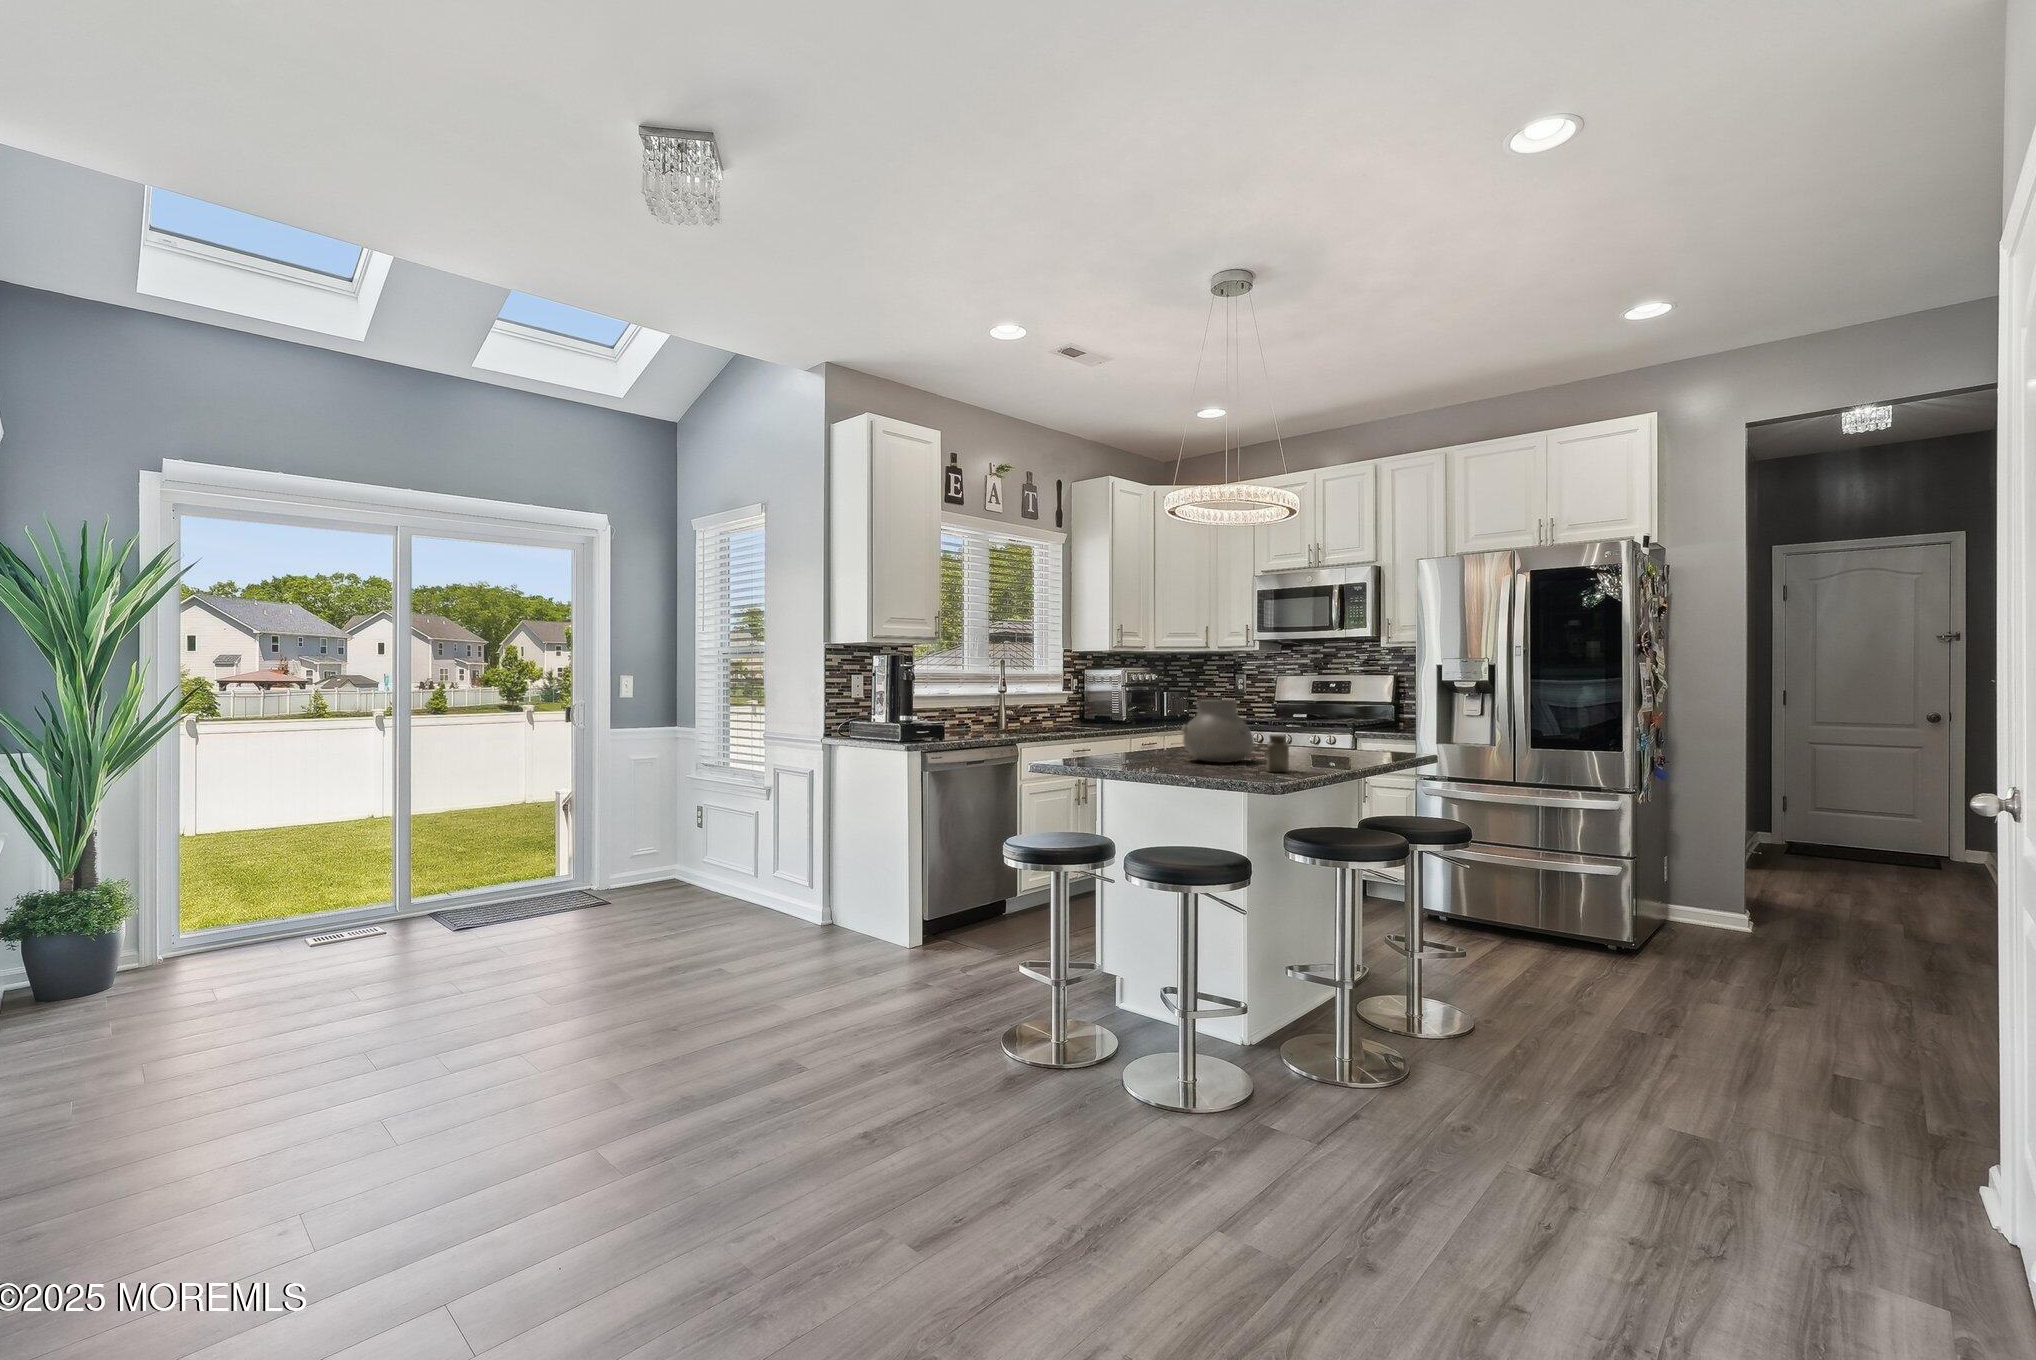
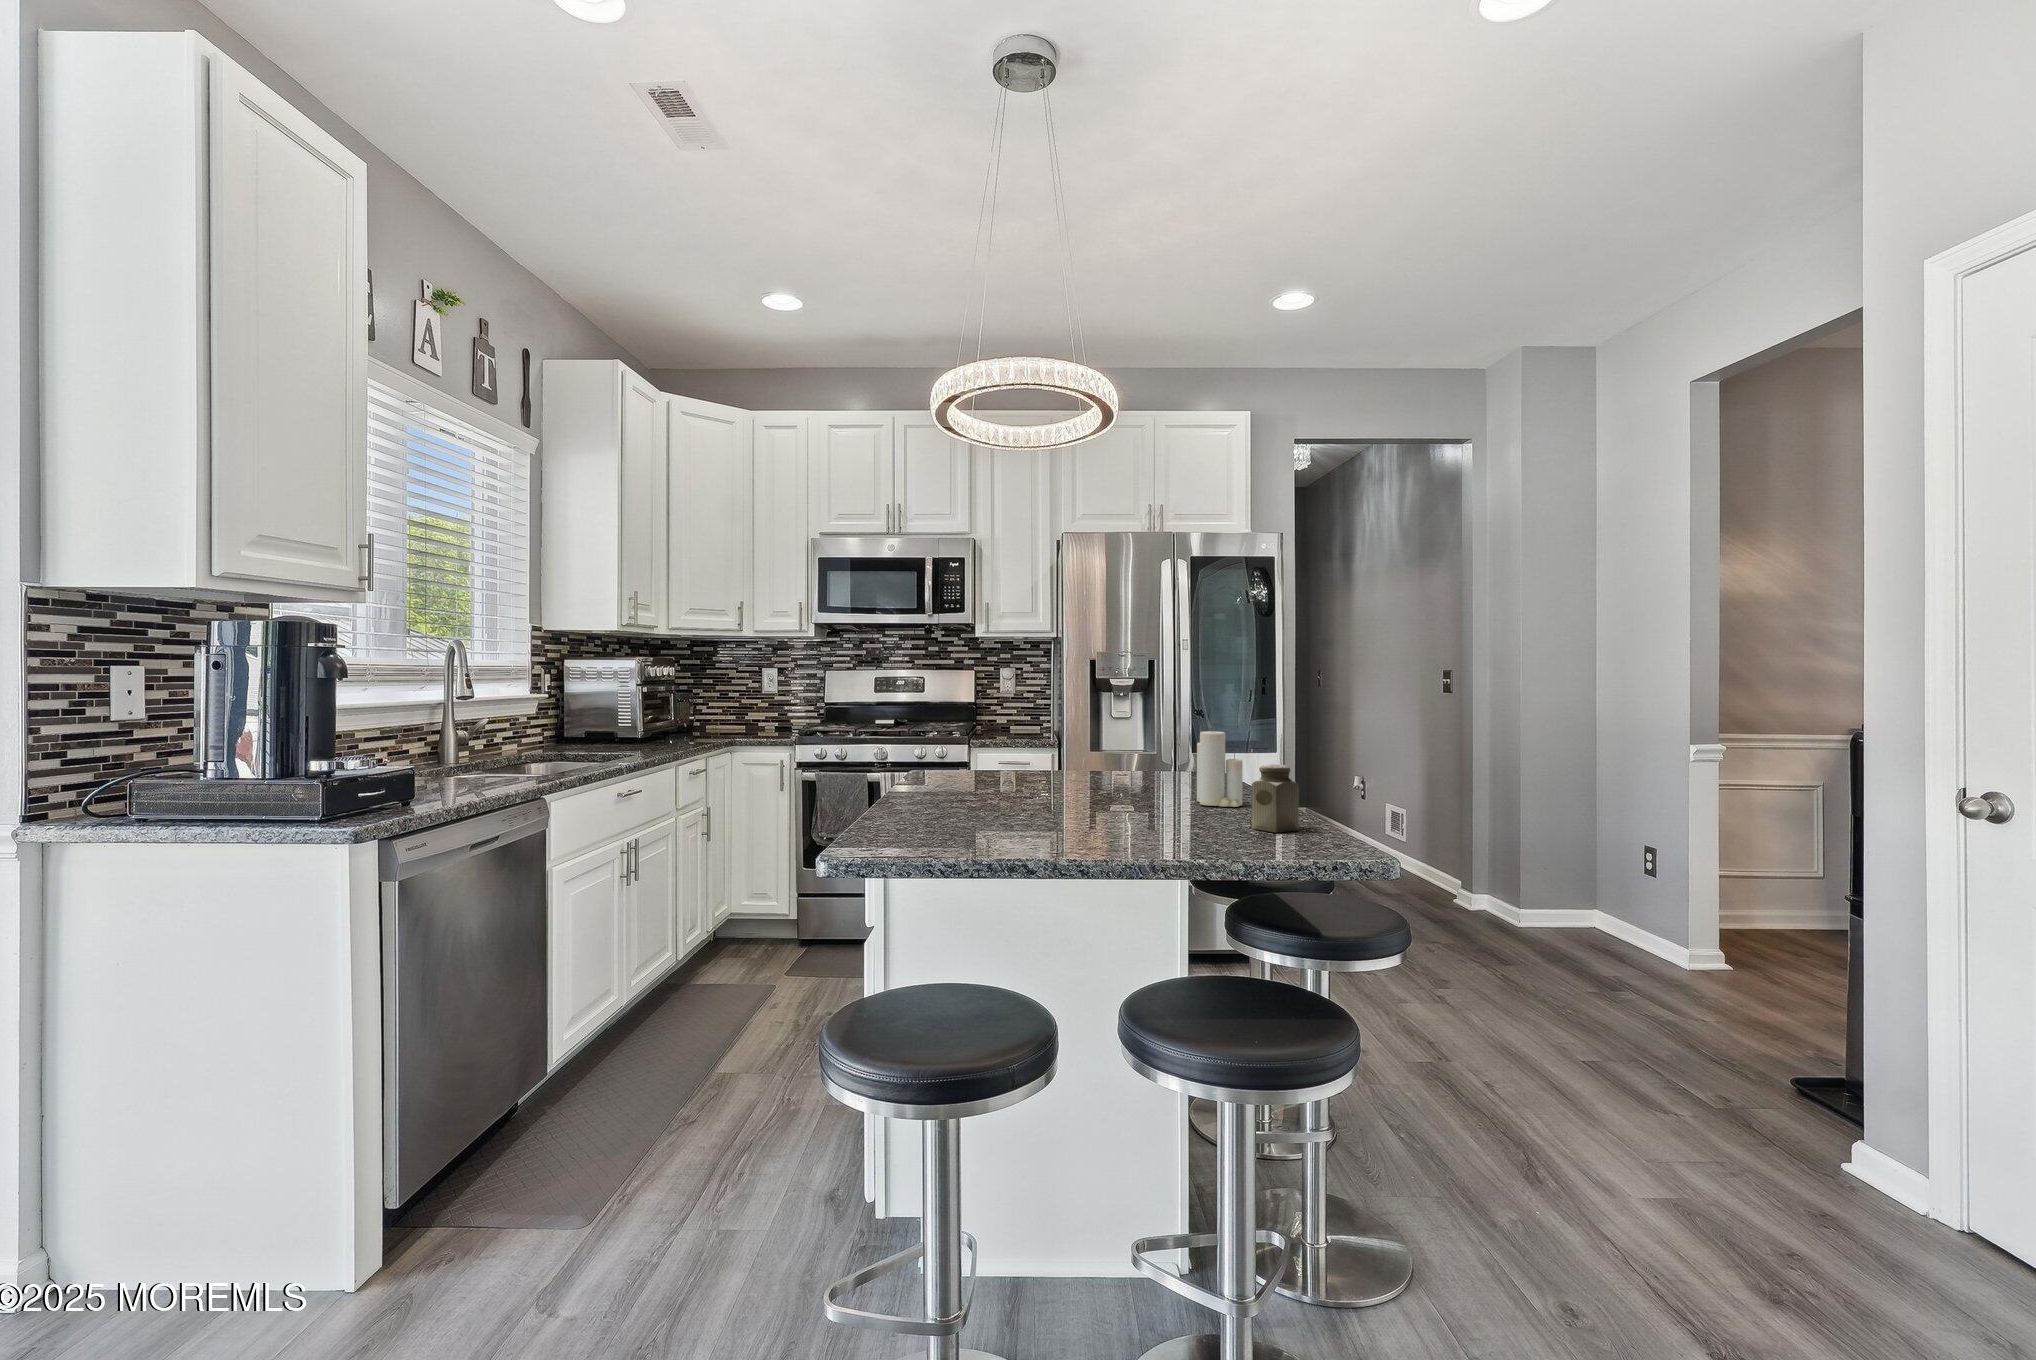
vase: present [1181,700,1254,763] -> none [1039,706,1162,818]
candle: none [1296,712,1321,764] -> present [1197,723,1242,807]

